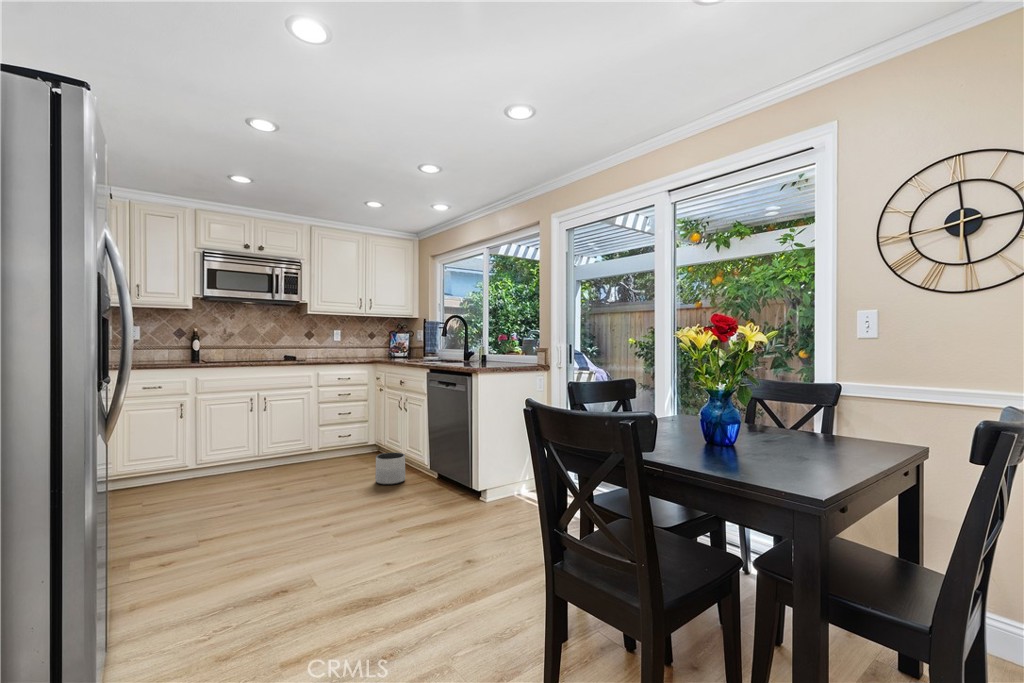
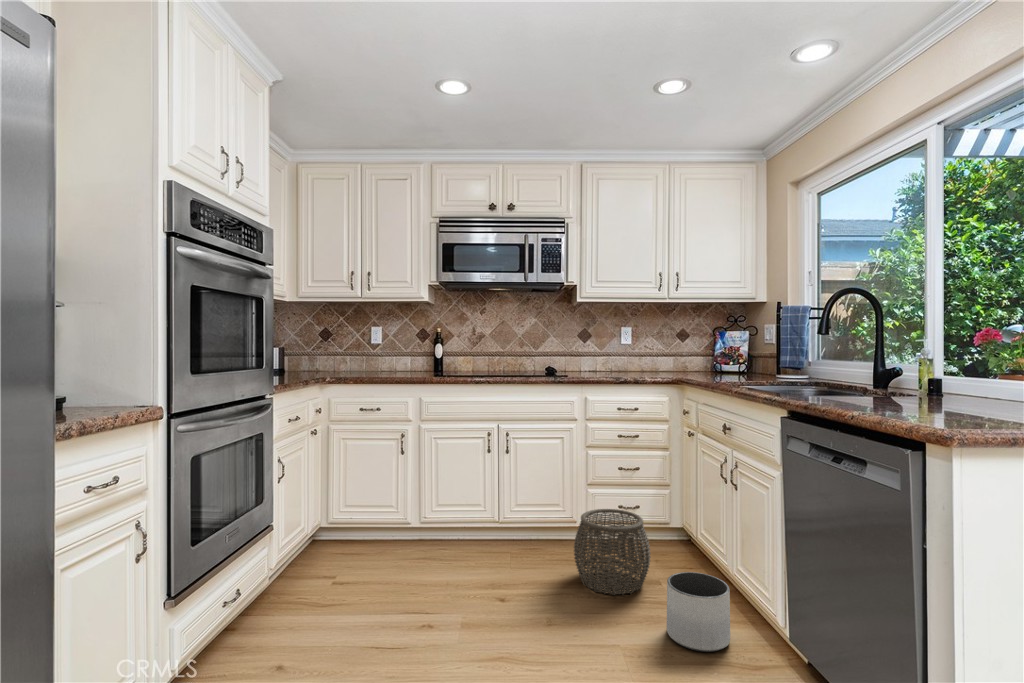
woven basket: none [318,434,363,477] -> present [574,509,651,595]

